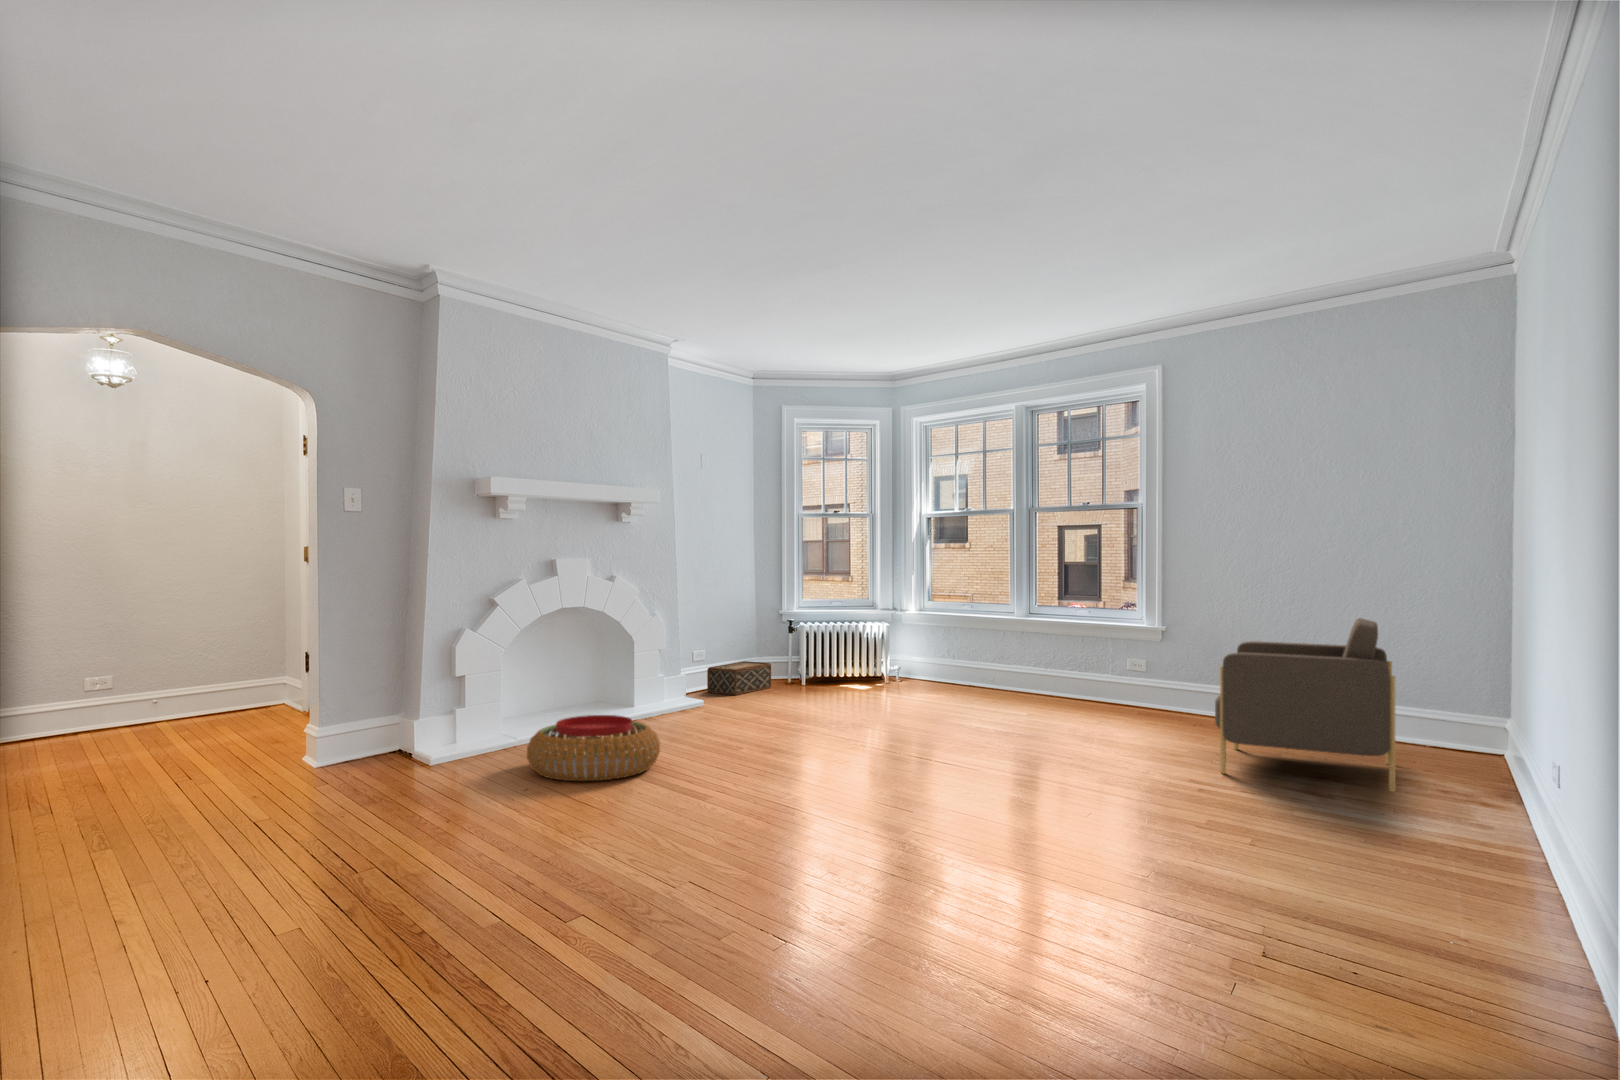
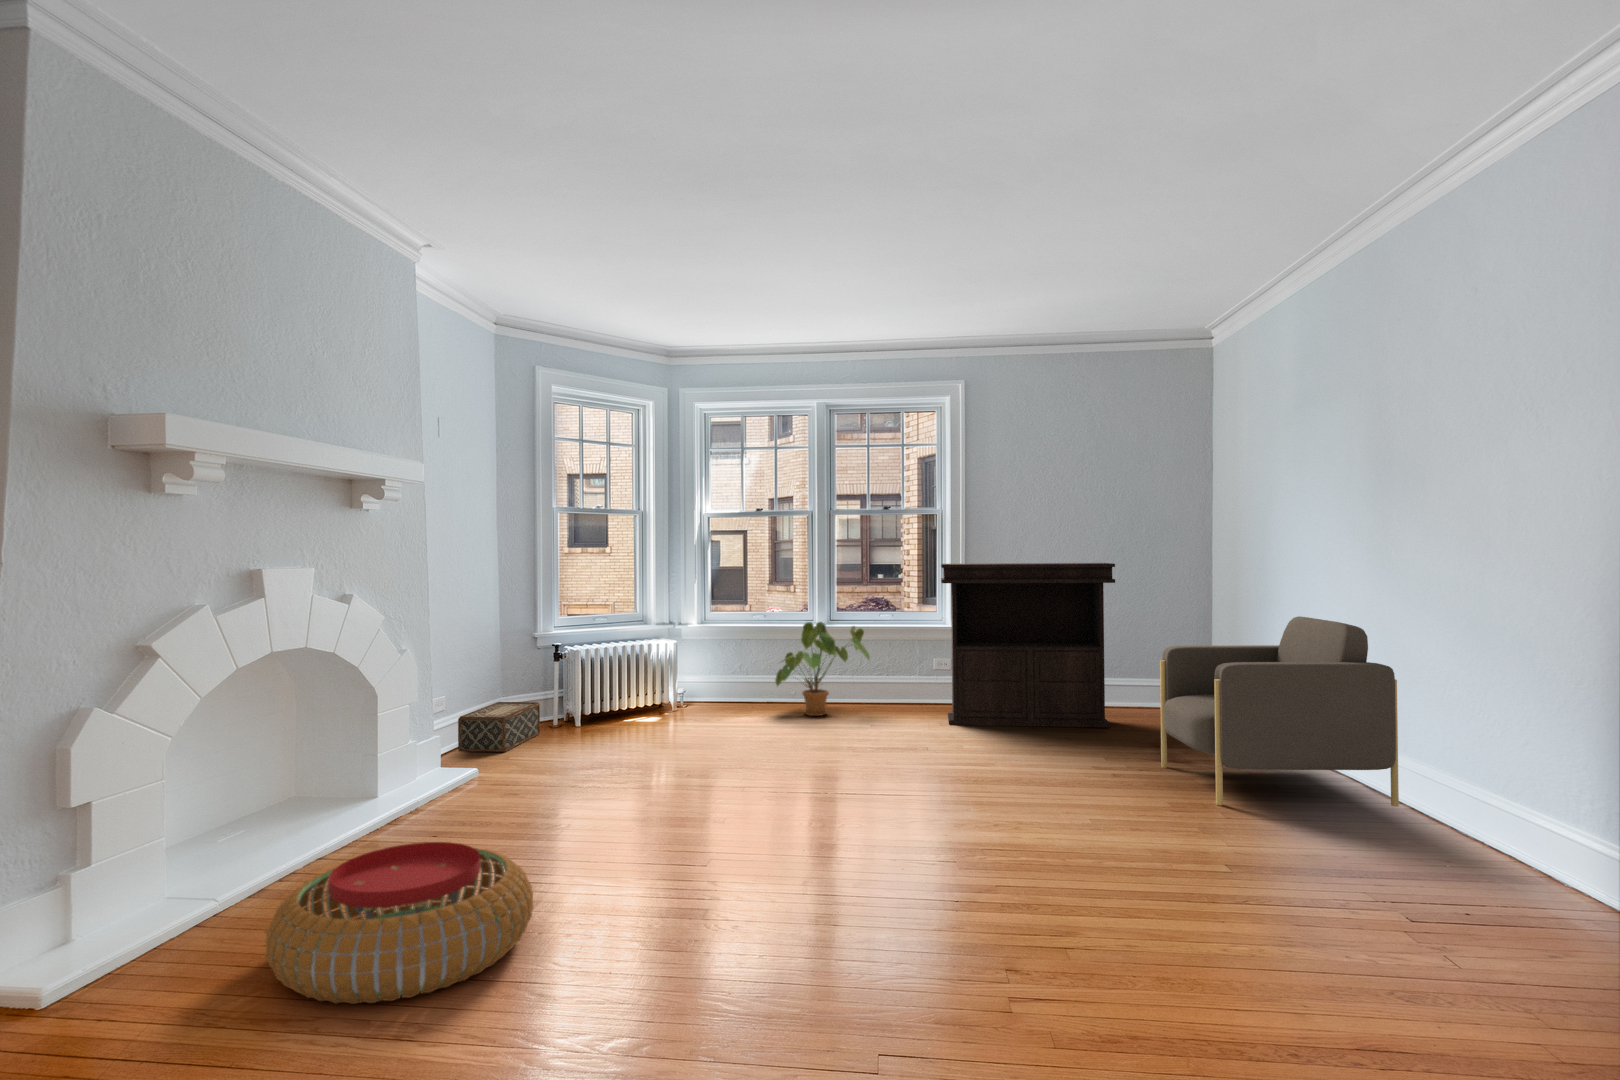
console table: none [1096,563,1267,722] -> present [941,563,1115,728]
house plant: none [964,612,1049,693] -> present [775,622,870,716]

